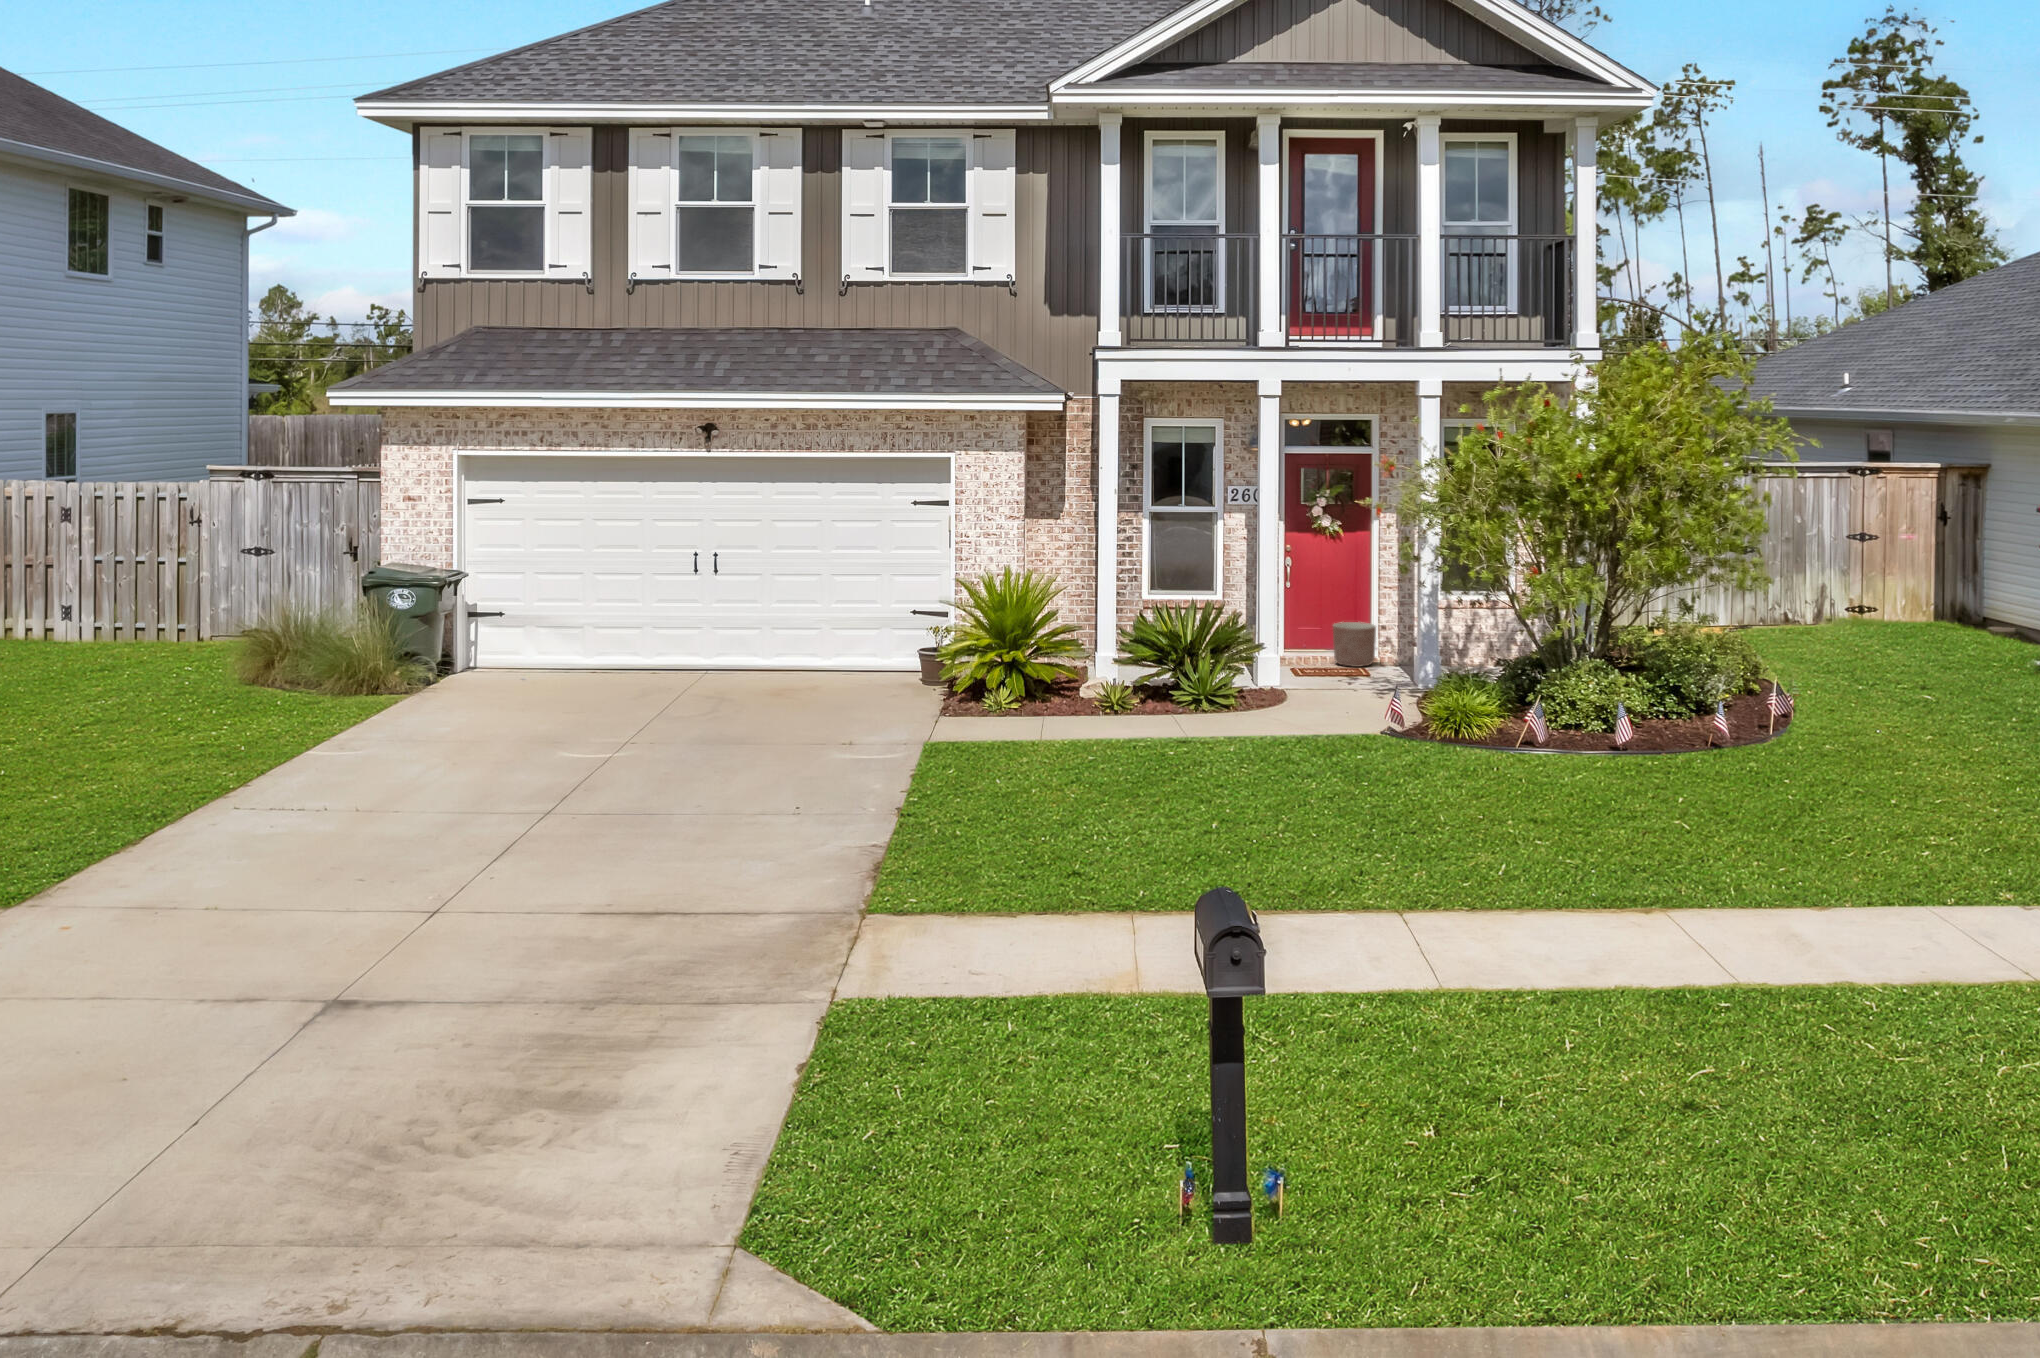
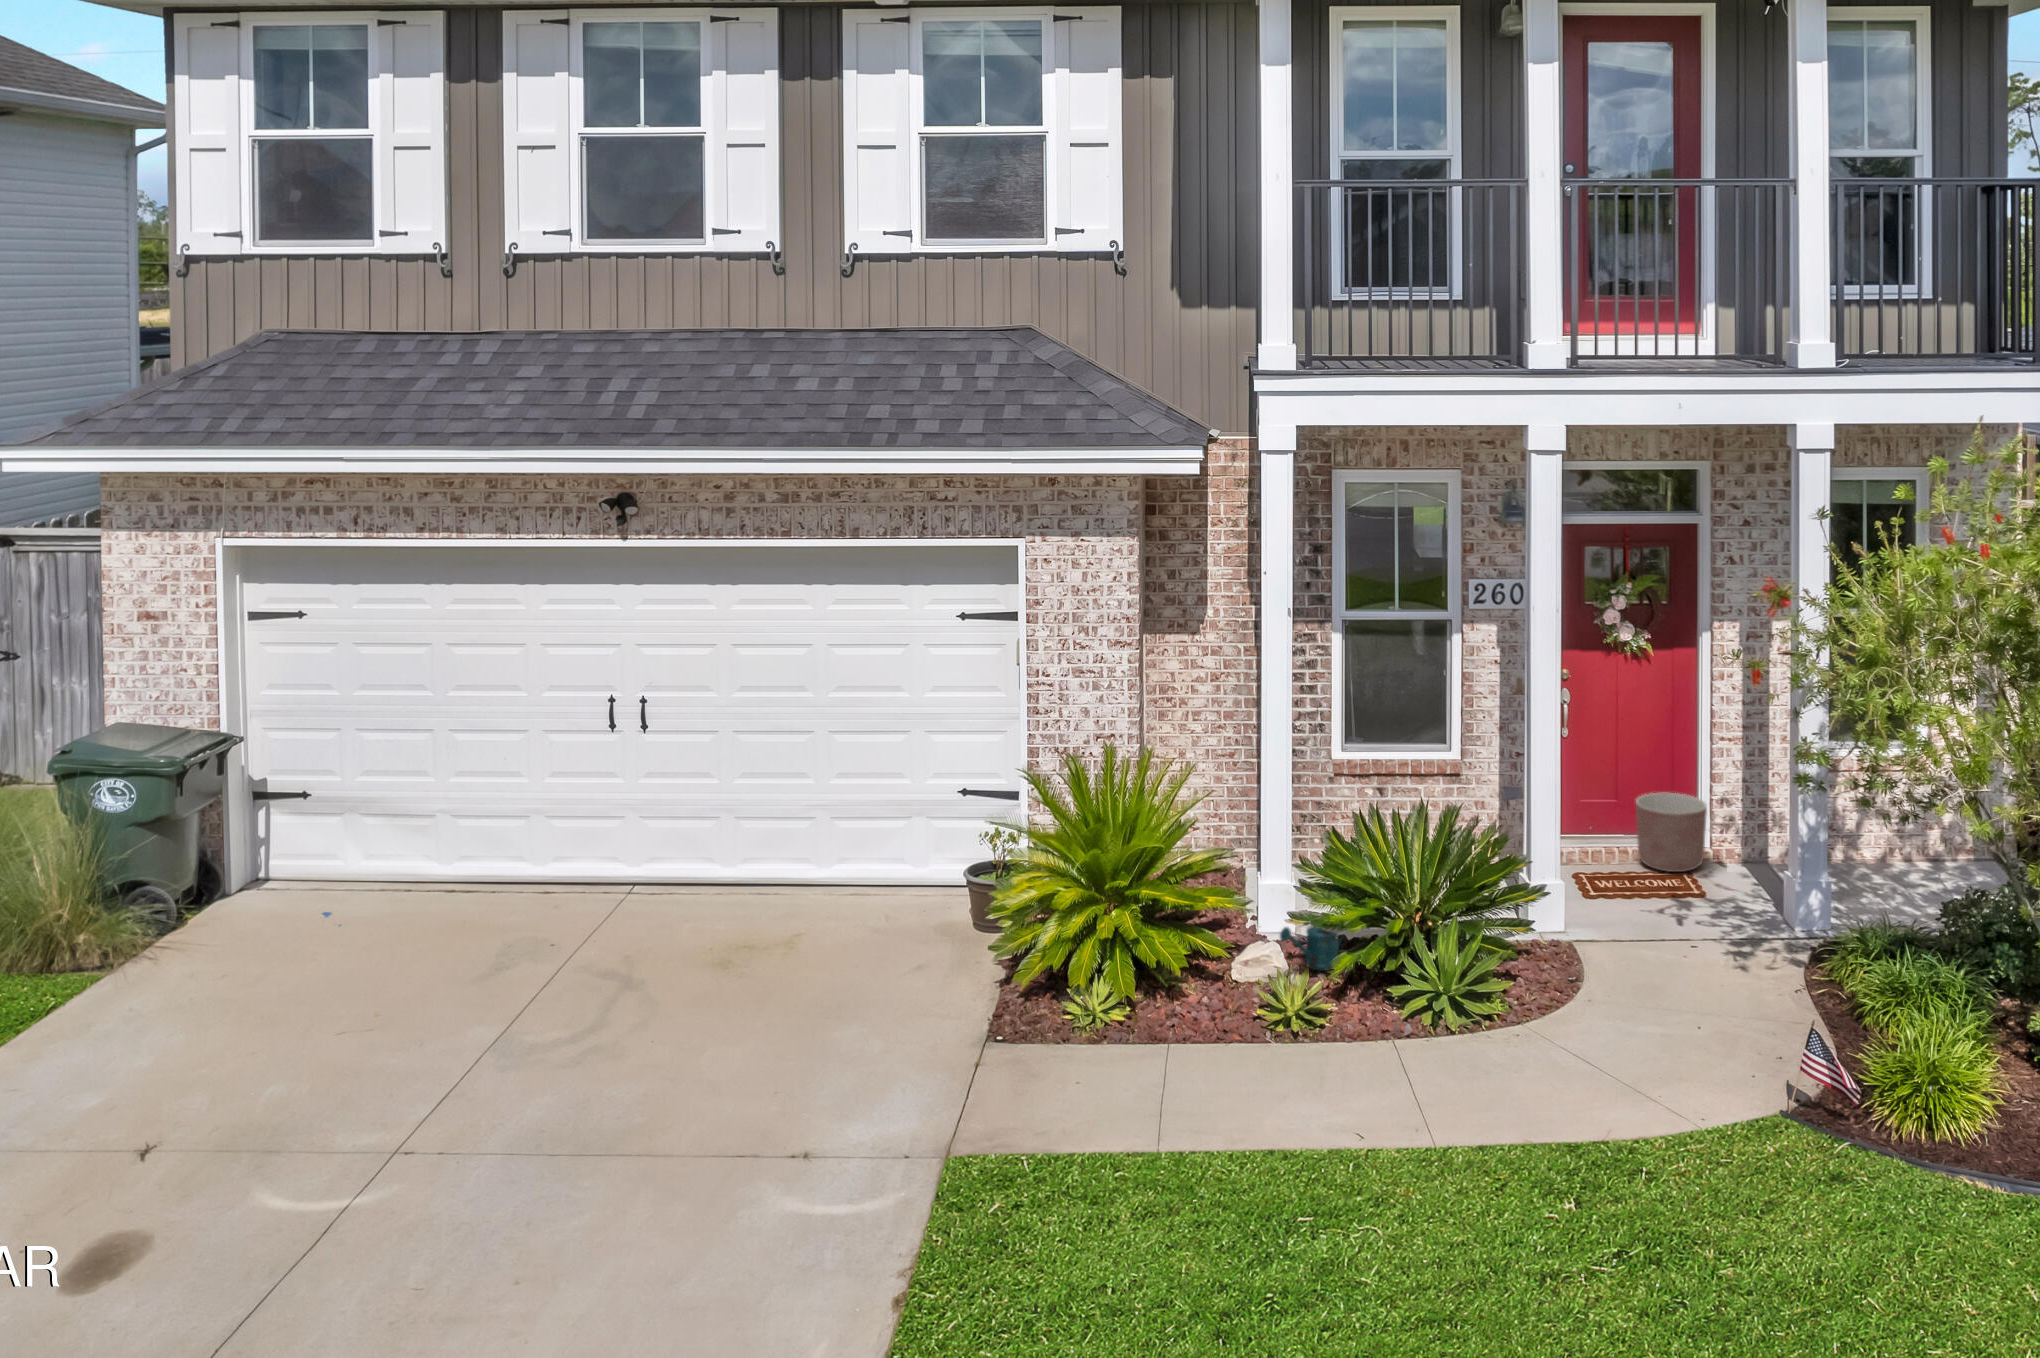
watering can: none [1108,666,1147,696] -> present [1280,926,1342,971]

